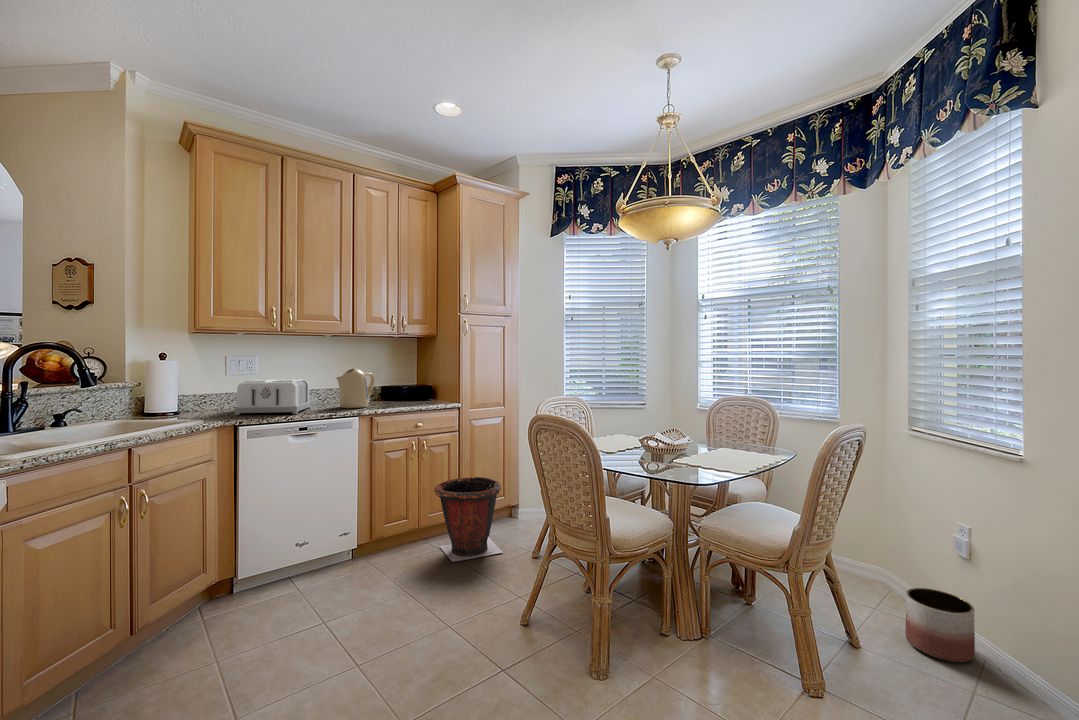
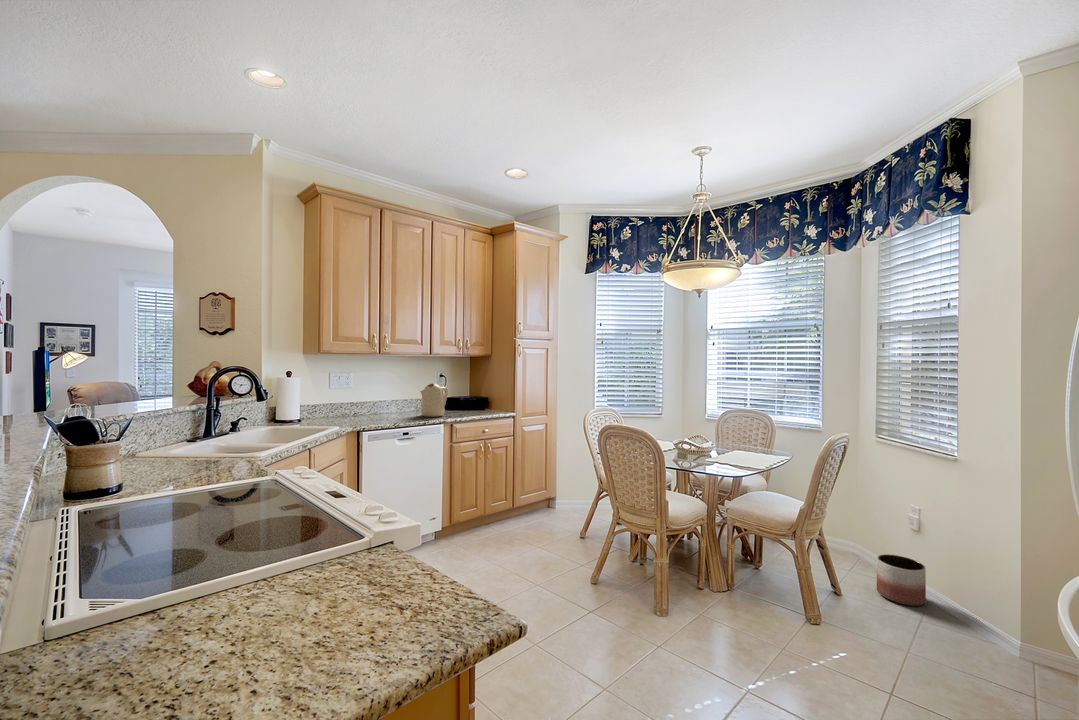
toaster: present [235,379,311,415] -> none [348,392,398,423]
waste bin: present [434,477,502,562] -> none [499,473,555,543]

